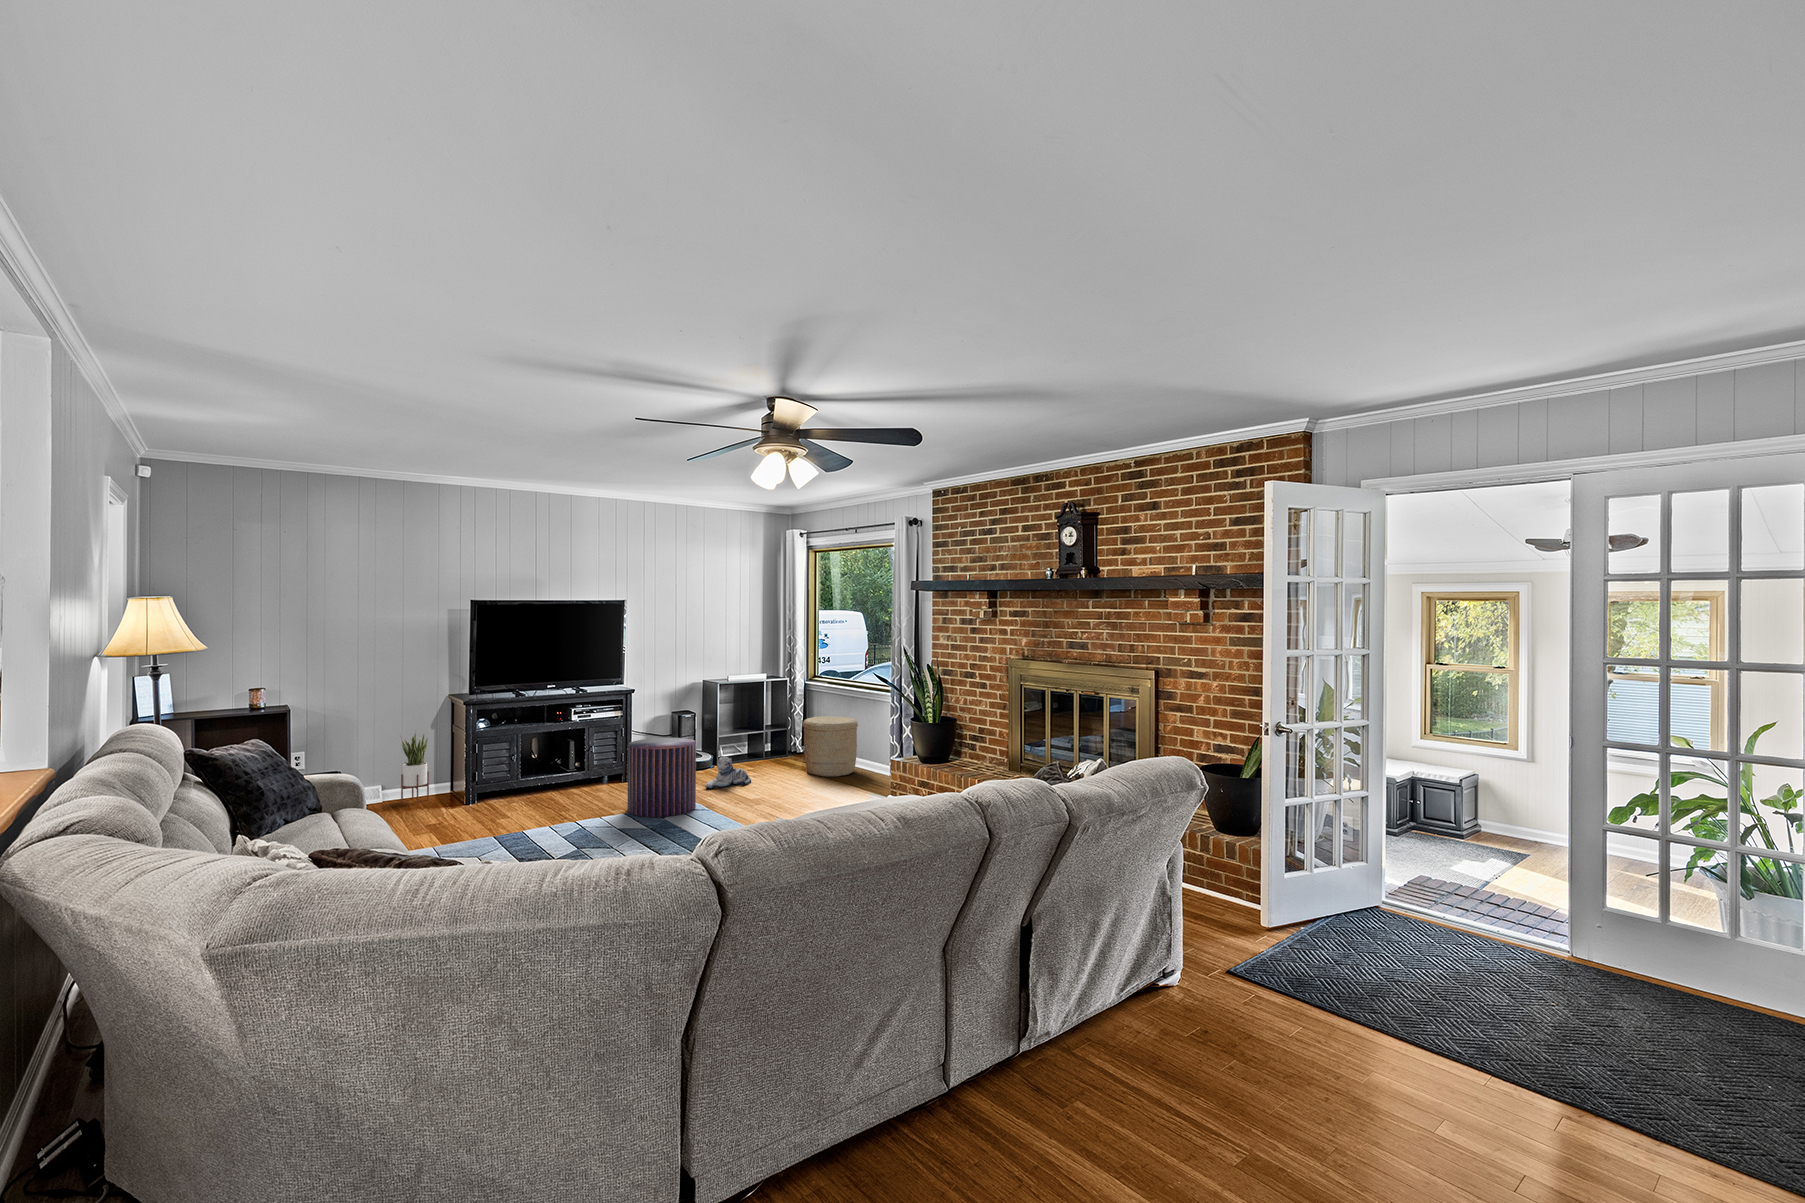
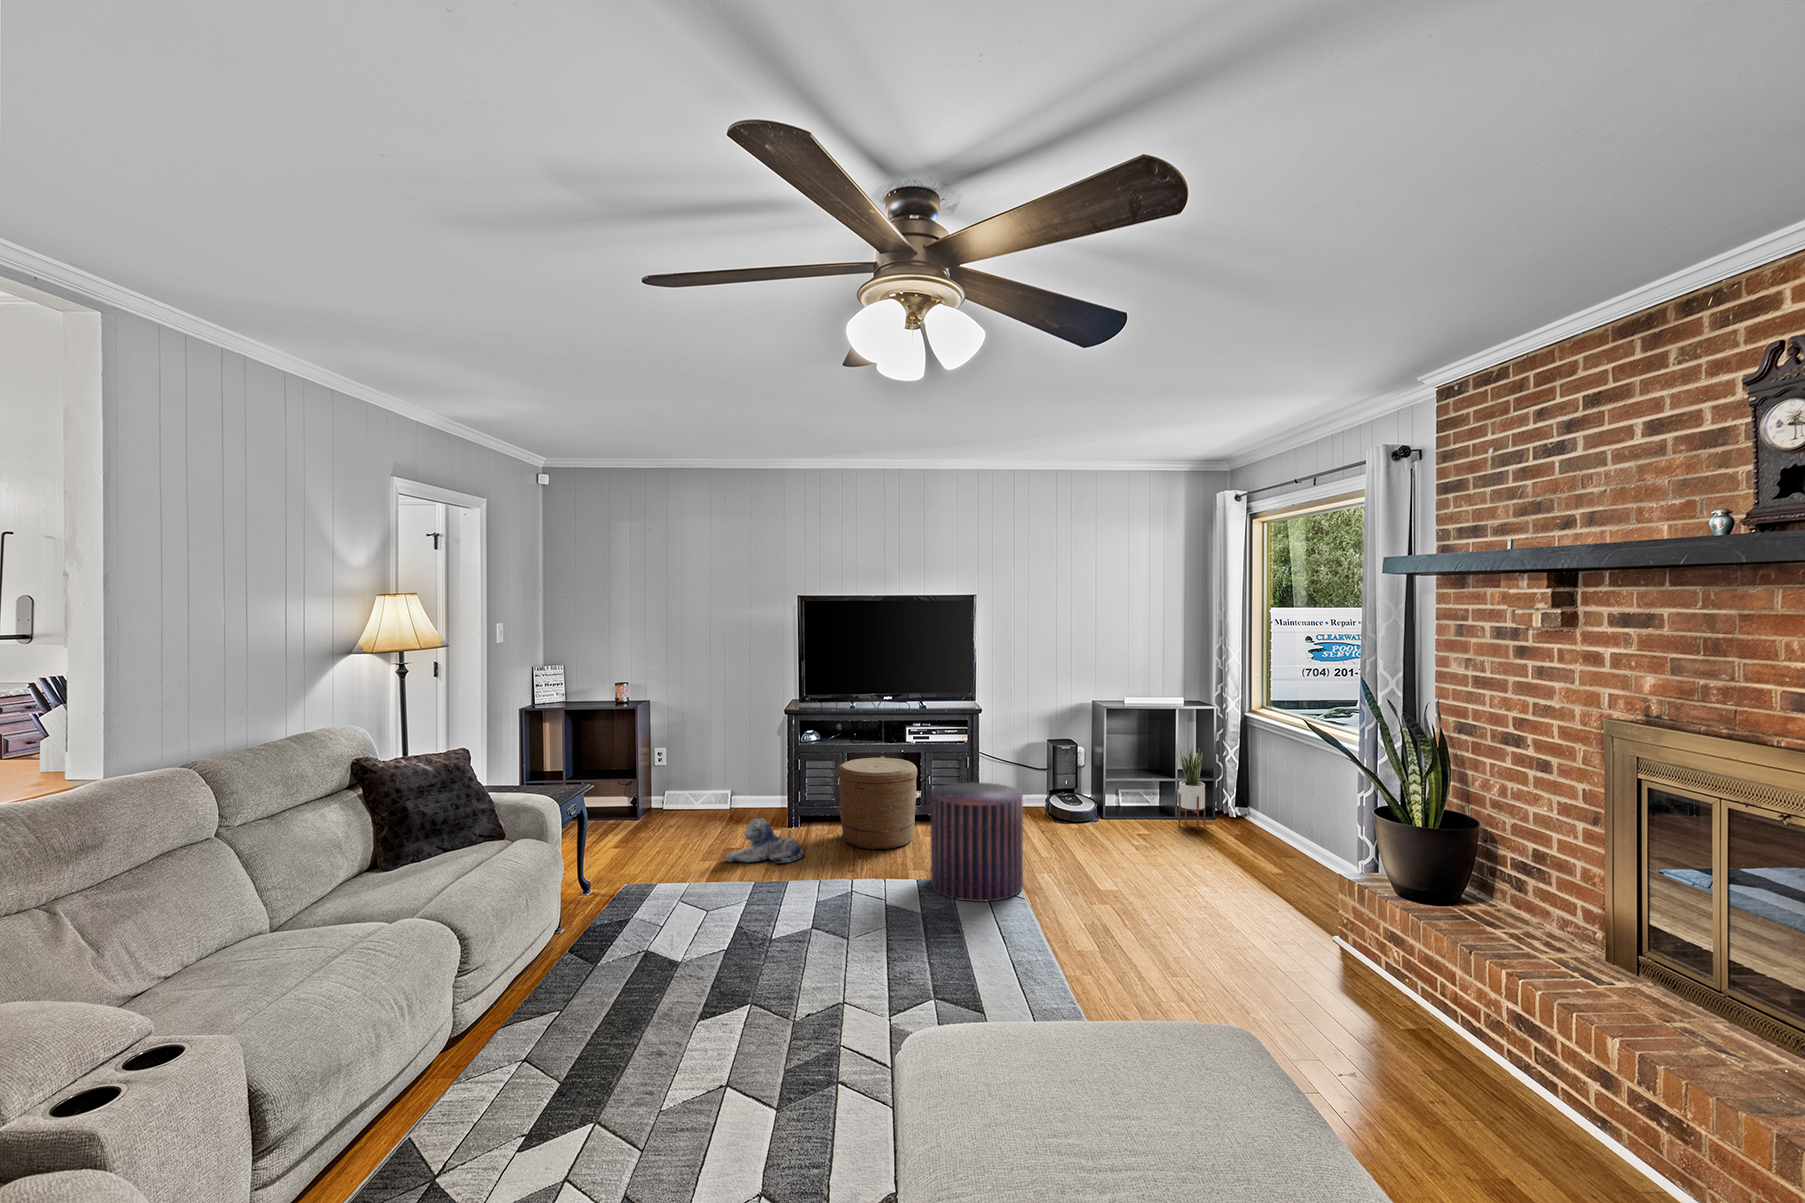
woven basket: present [803,716,858,777] -> present [838,758,917,850]
potted plant: present [399,731,429,803] -> present [1178,745,1205,830]
plush toy: present [705,756,751,788] -> present [725,817,804,864]

